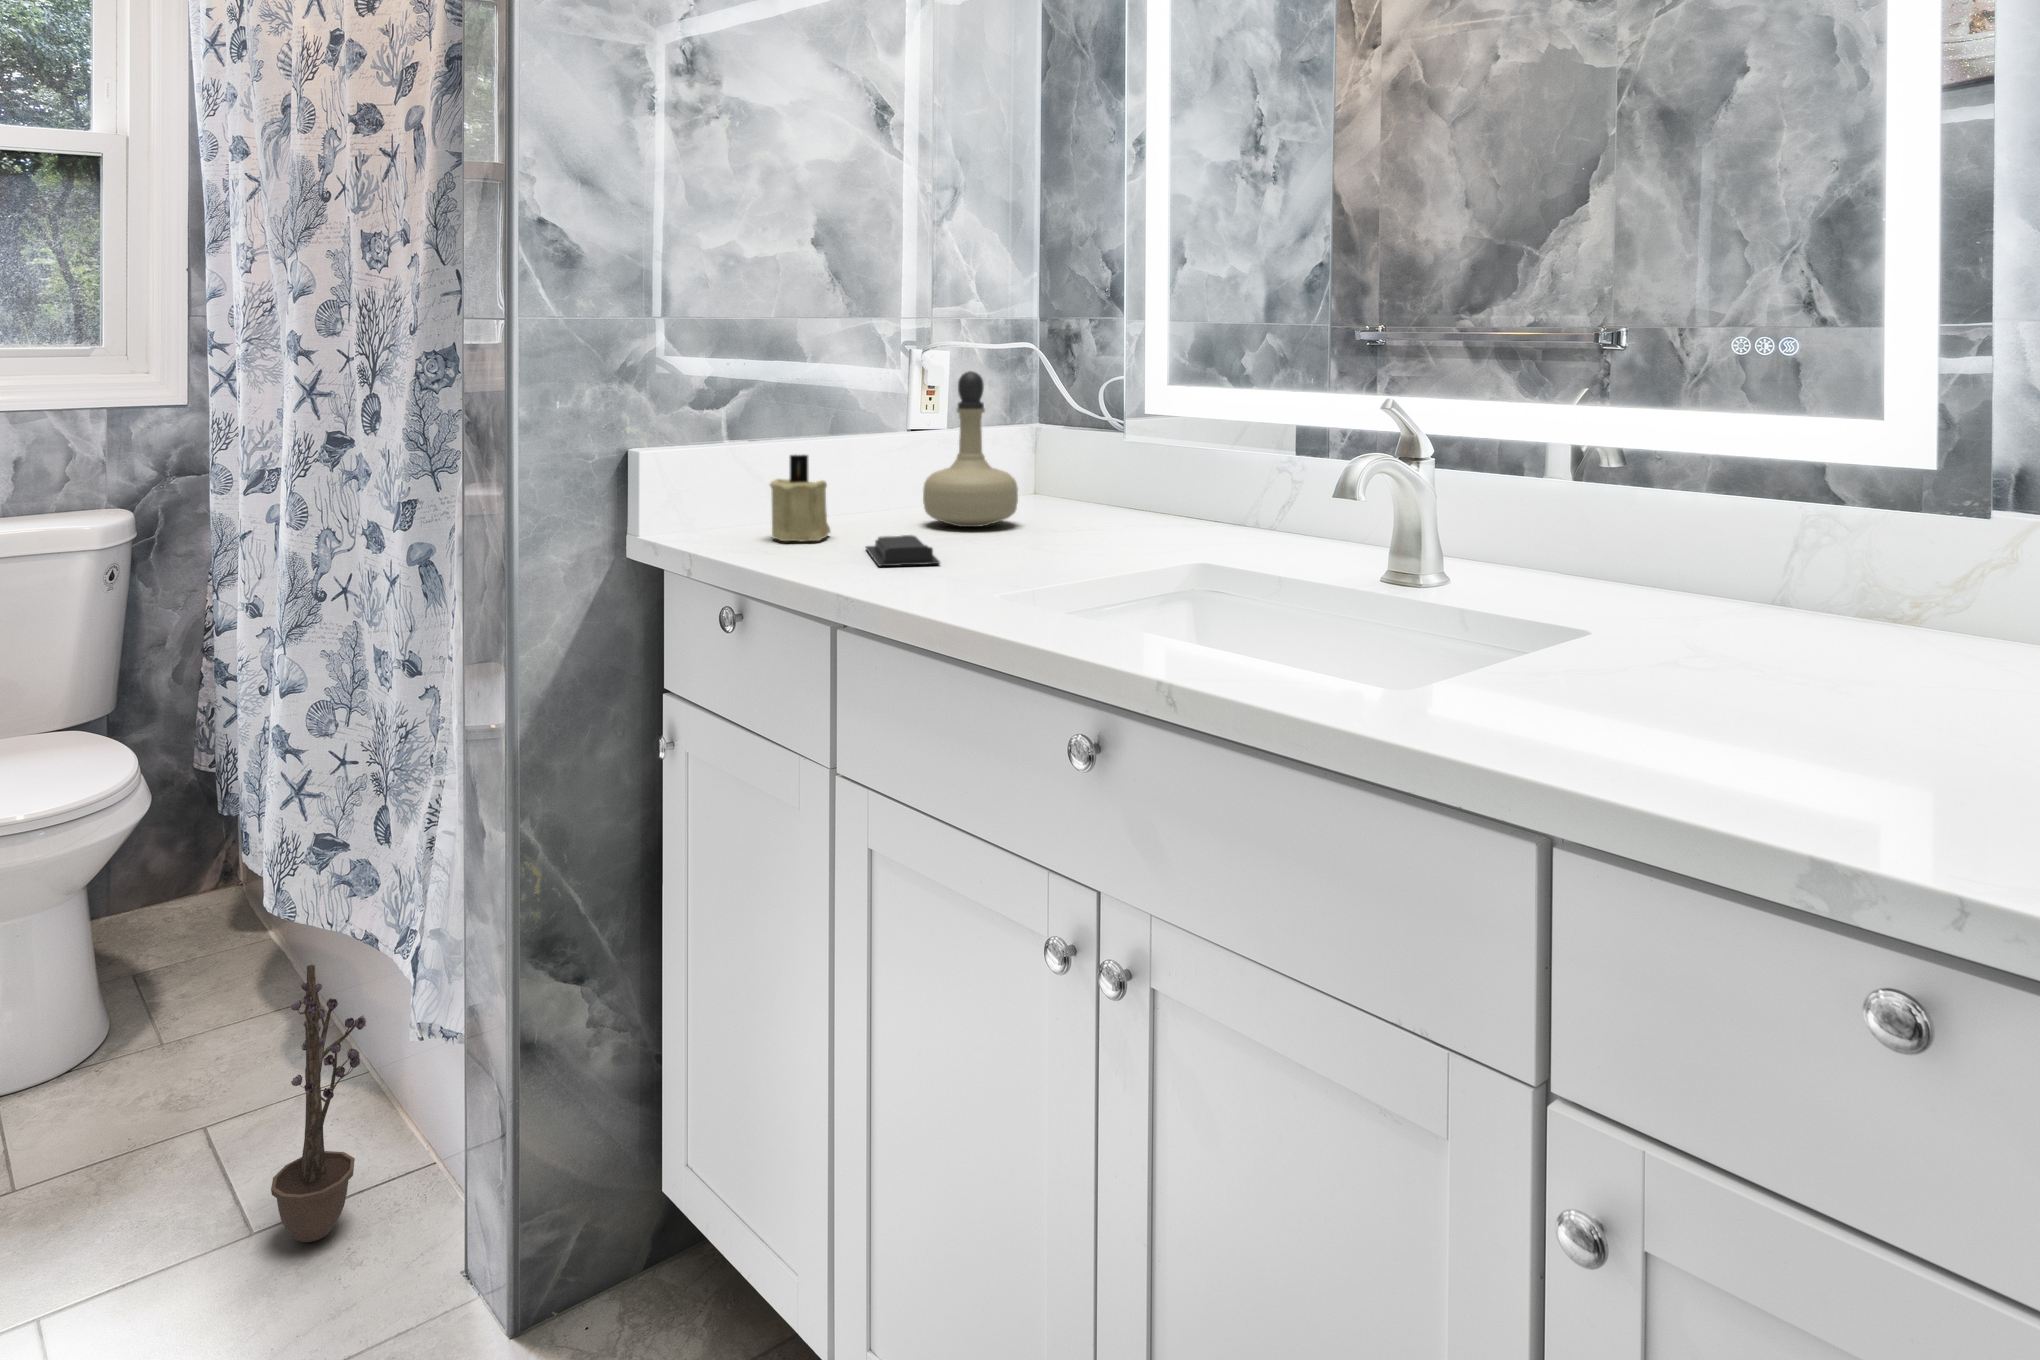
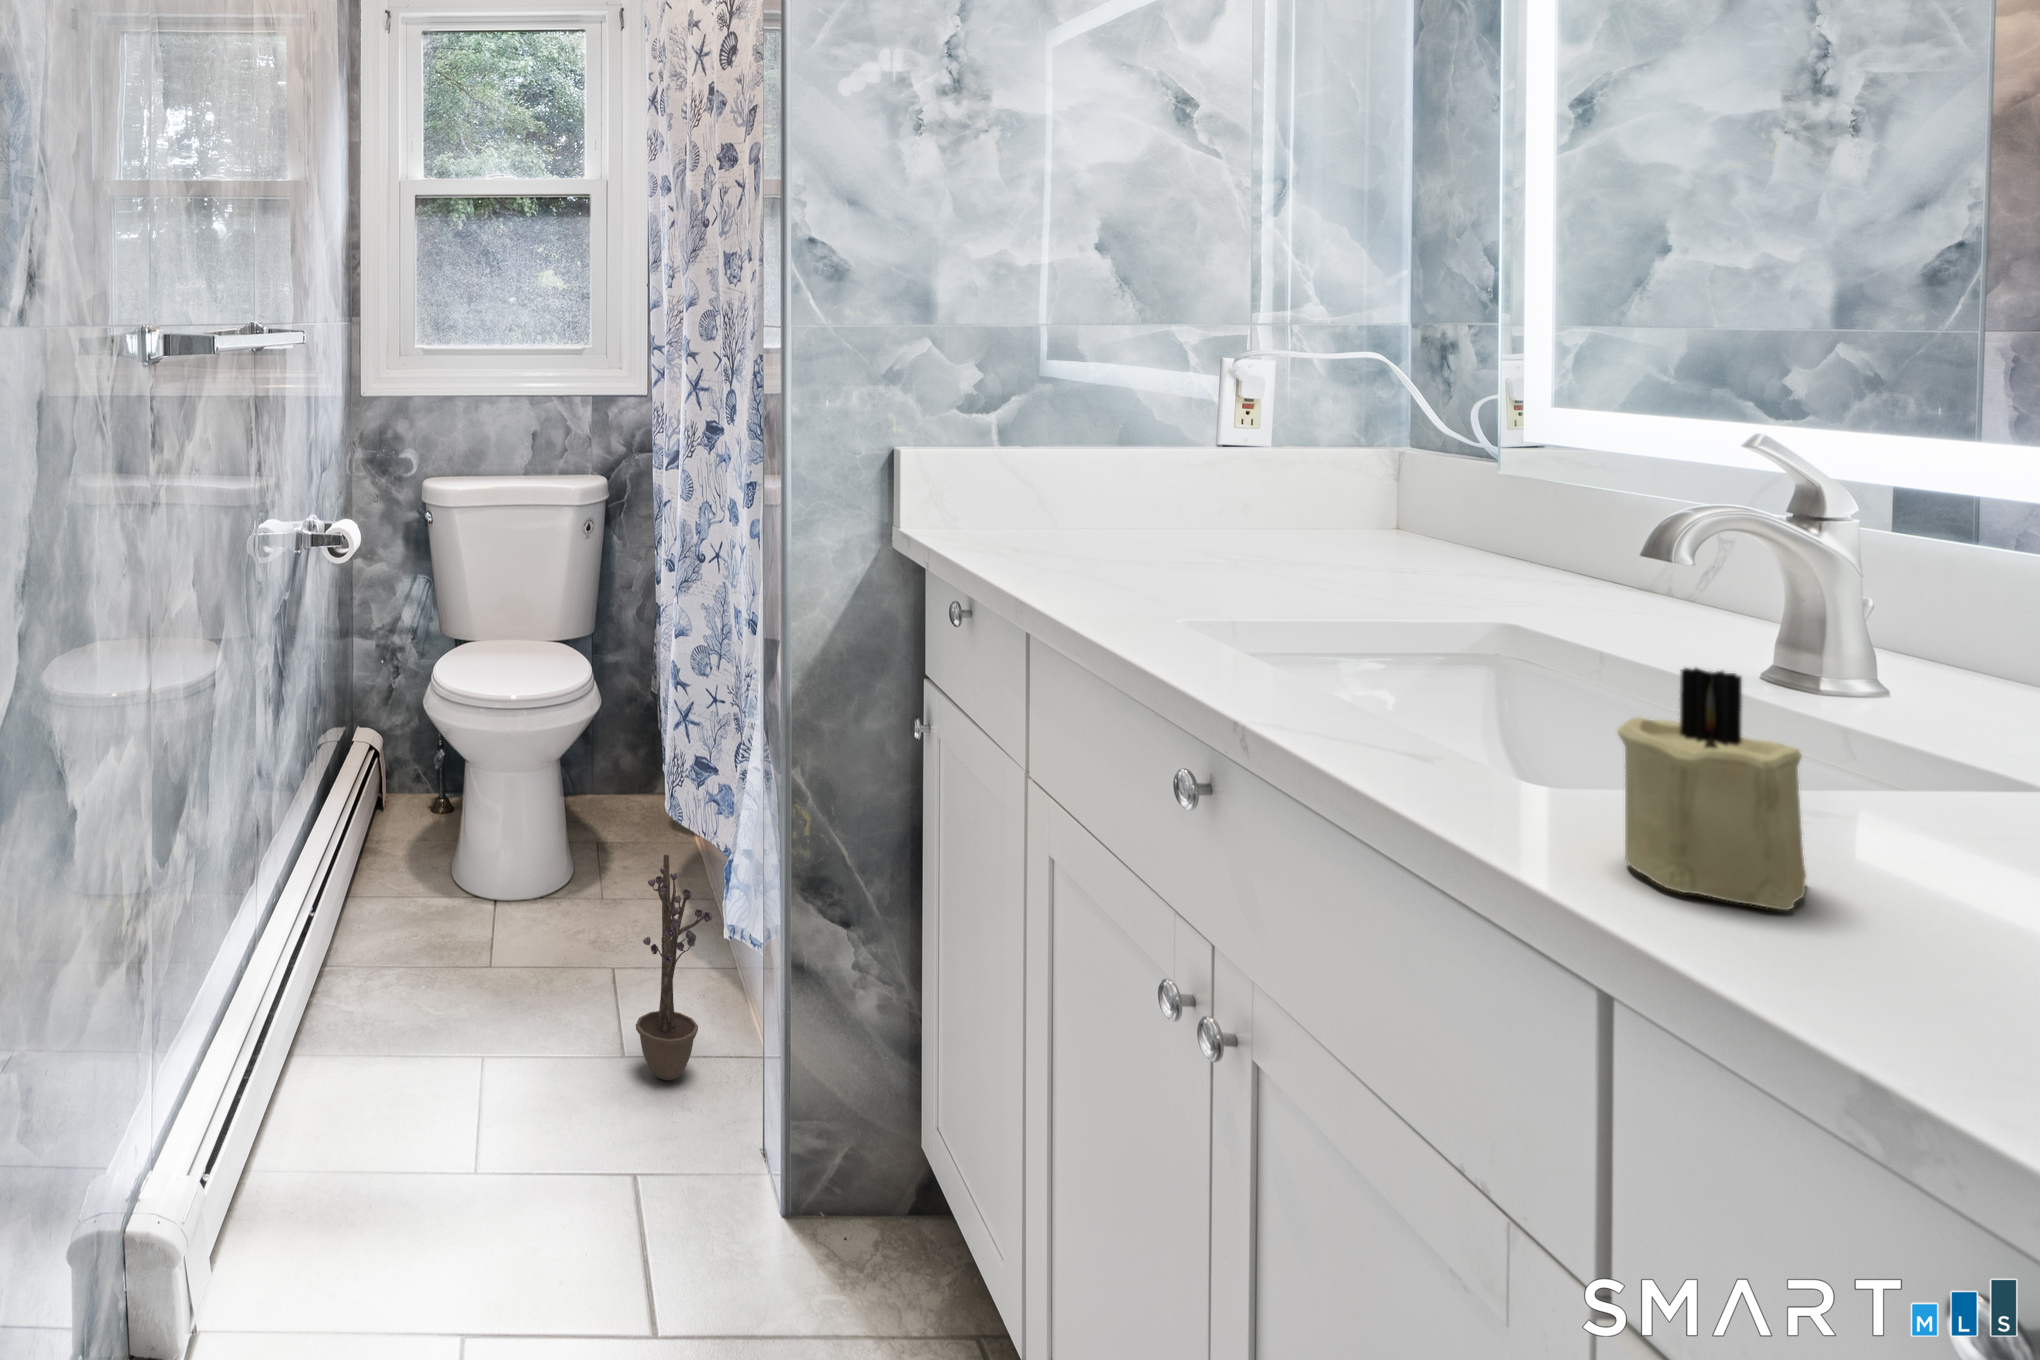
perfume bottle: present [923,371,1018,527] -> none [1203,383,1321,554]
candle: present [770,454,830,541] -> present [1617,668,1806,910]
soap bar: present [866,535,940,566] -> none [1087,549,1166,581]

